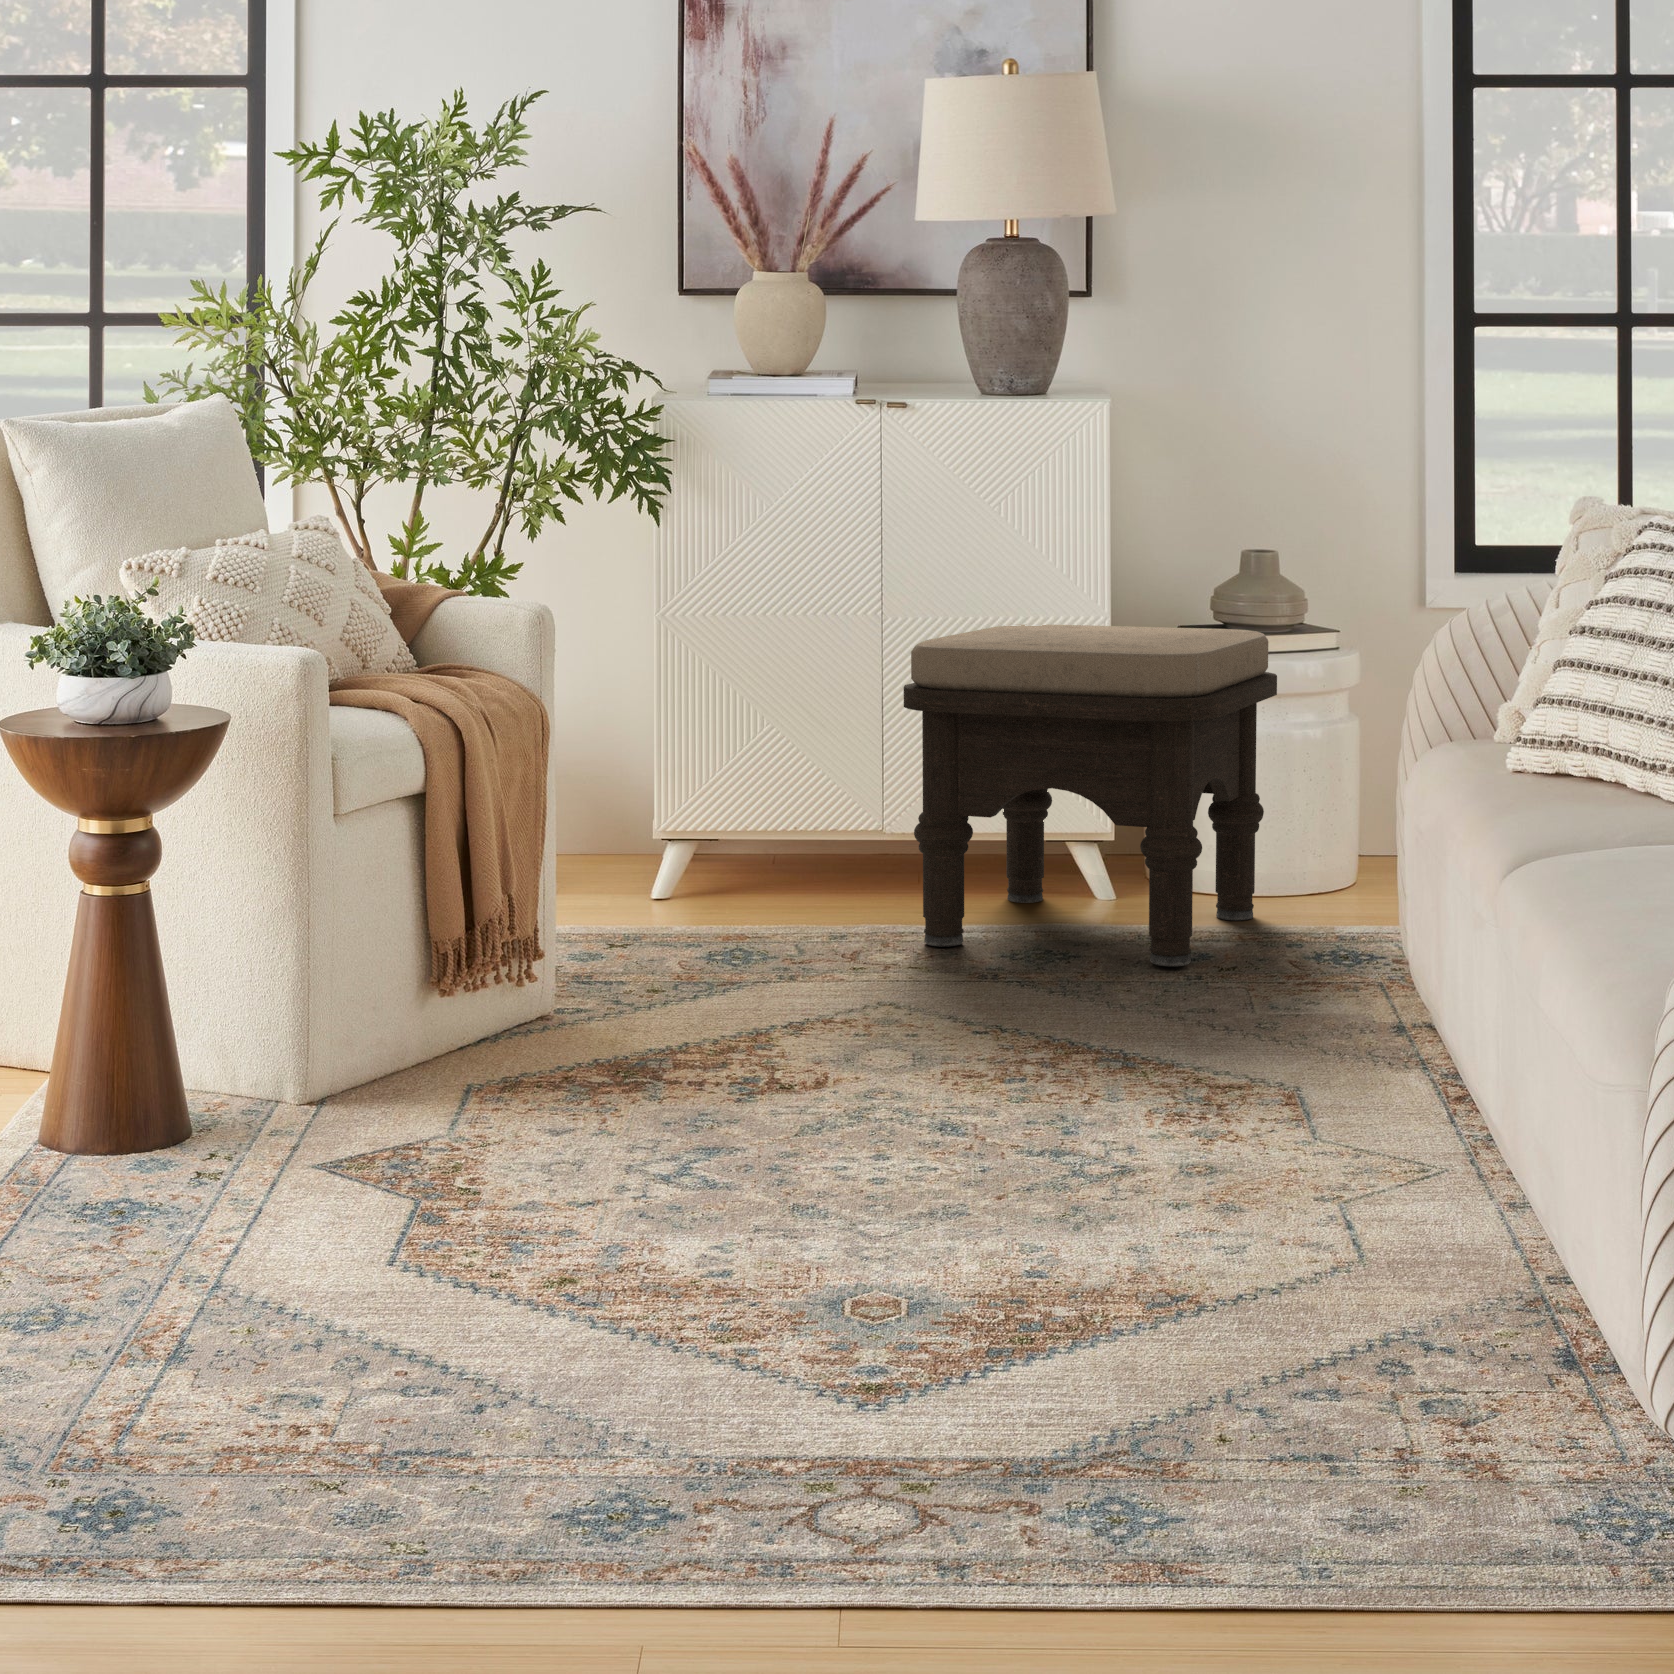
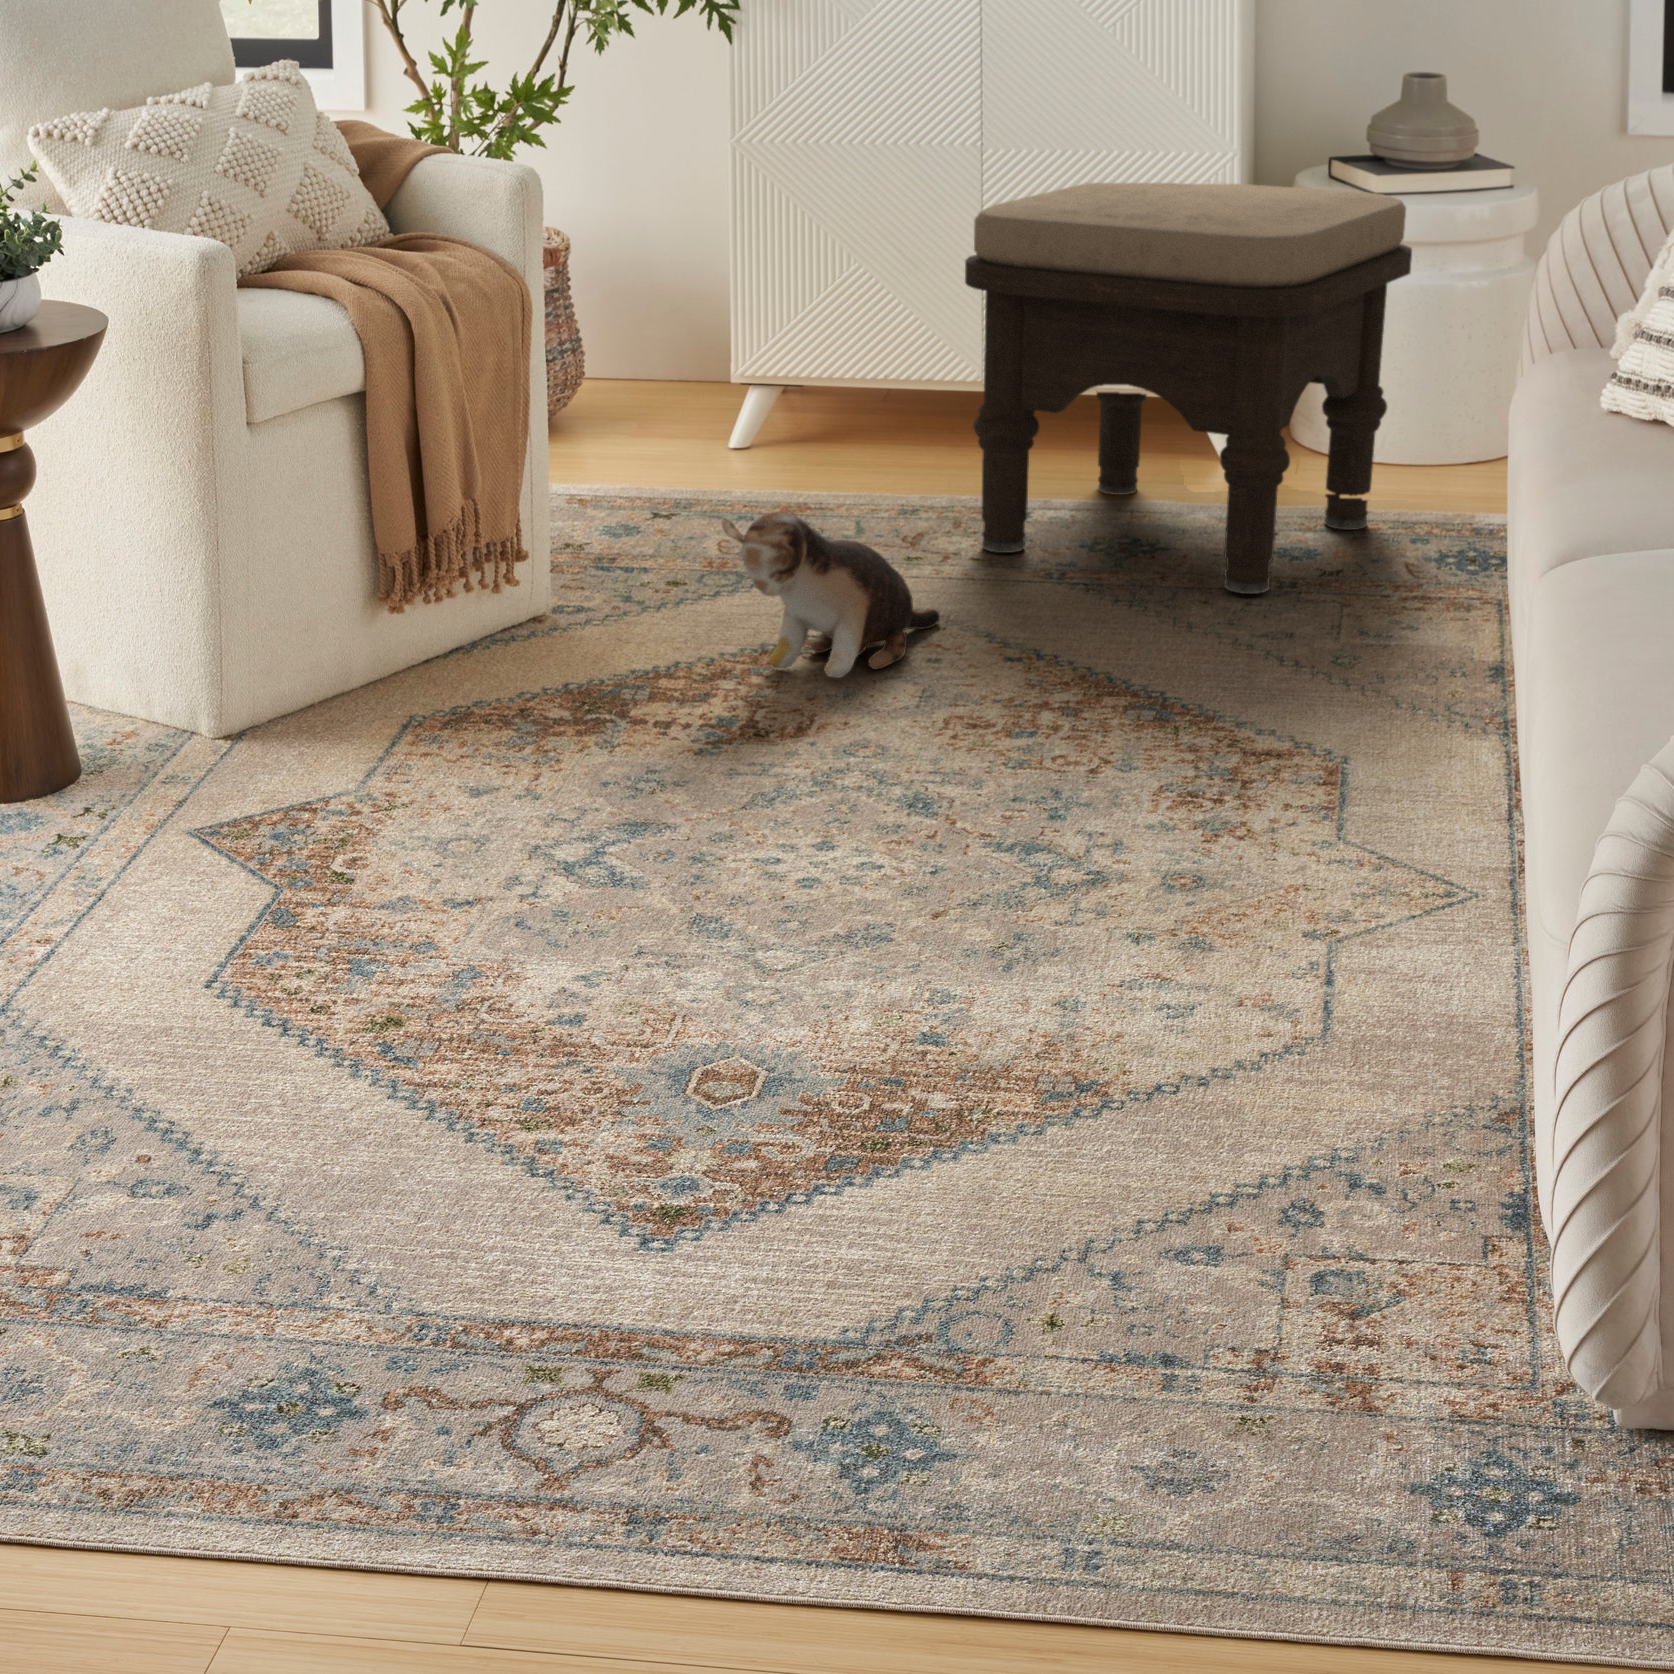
plush toy: none [741,887,913,1038] -> present [722,511,940,678]

